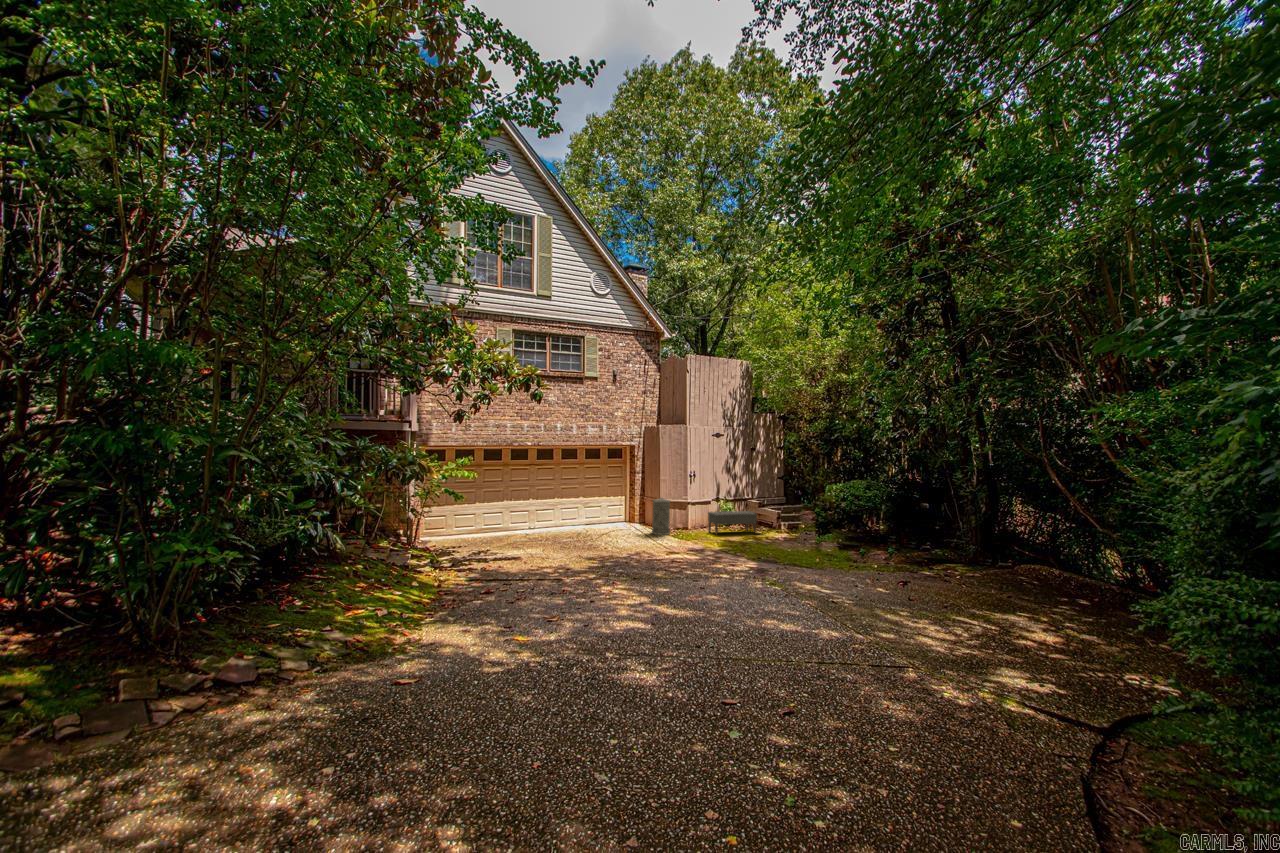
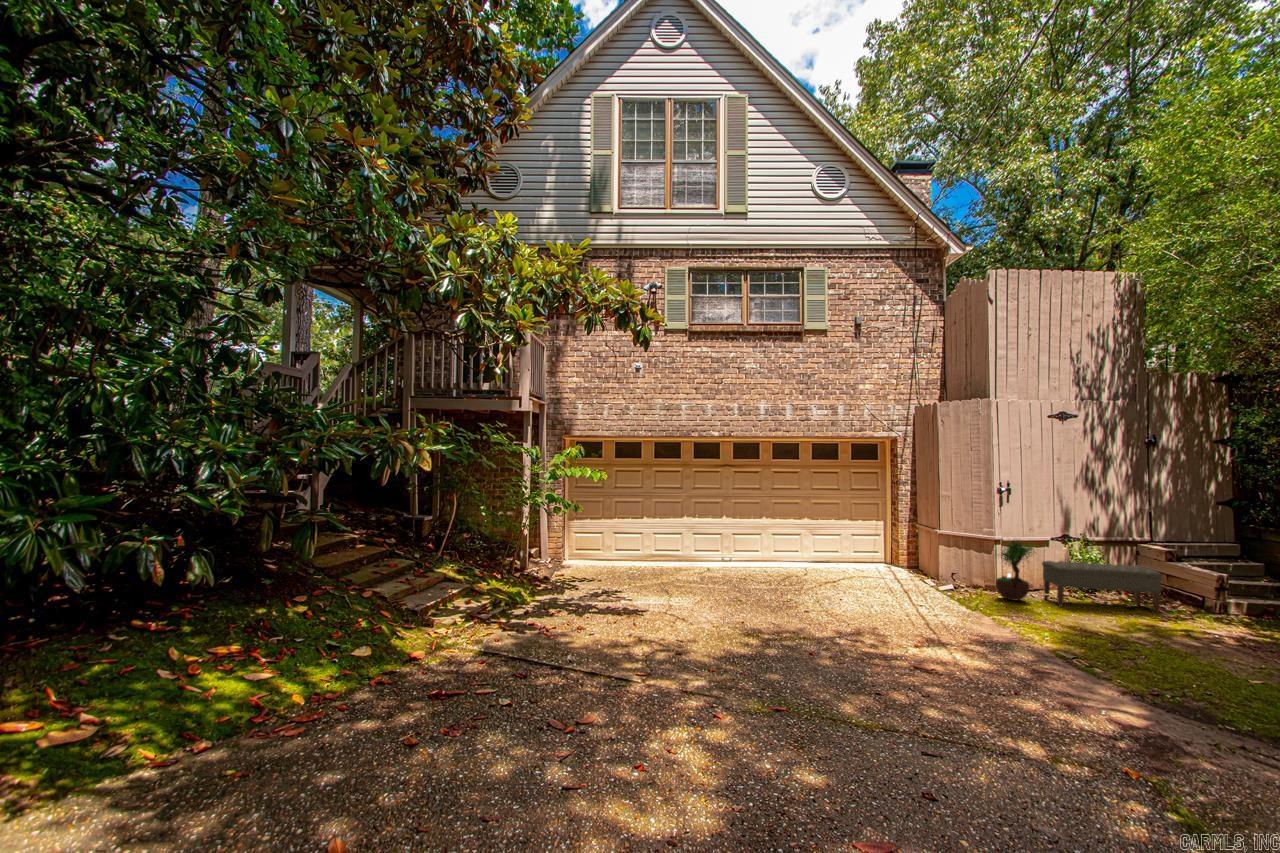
trash can: present [652,498,670,535] -> none [924,527,960,595]
potted tree: none [687,498,707,534] -> present [996,539,1034,600]

